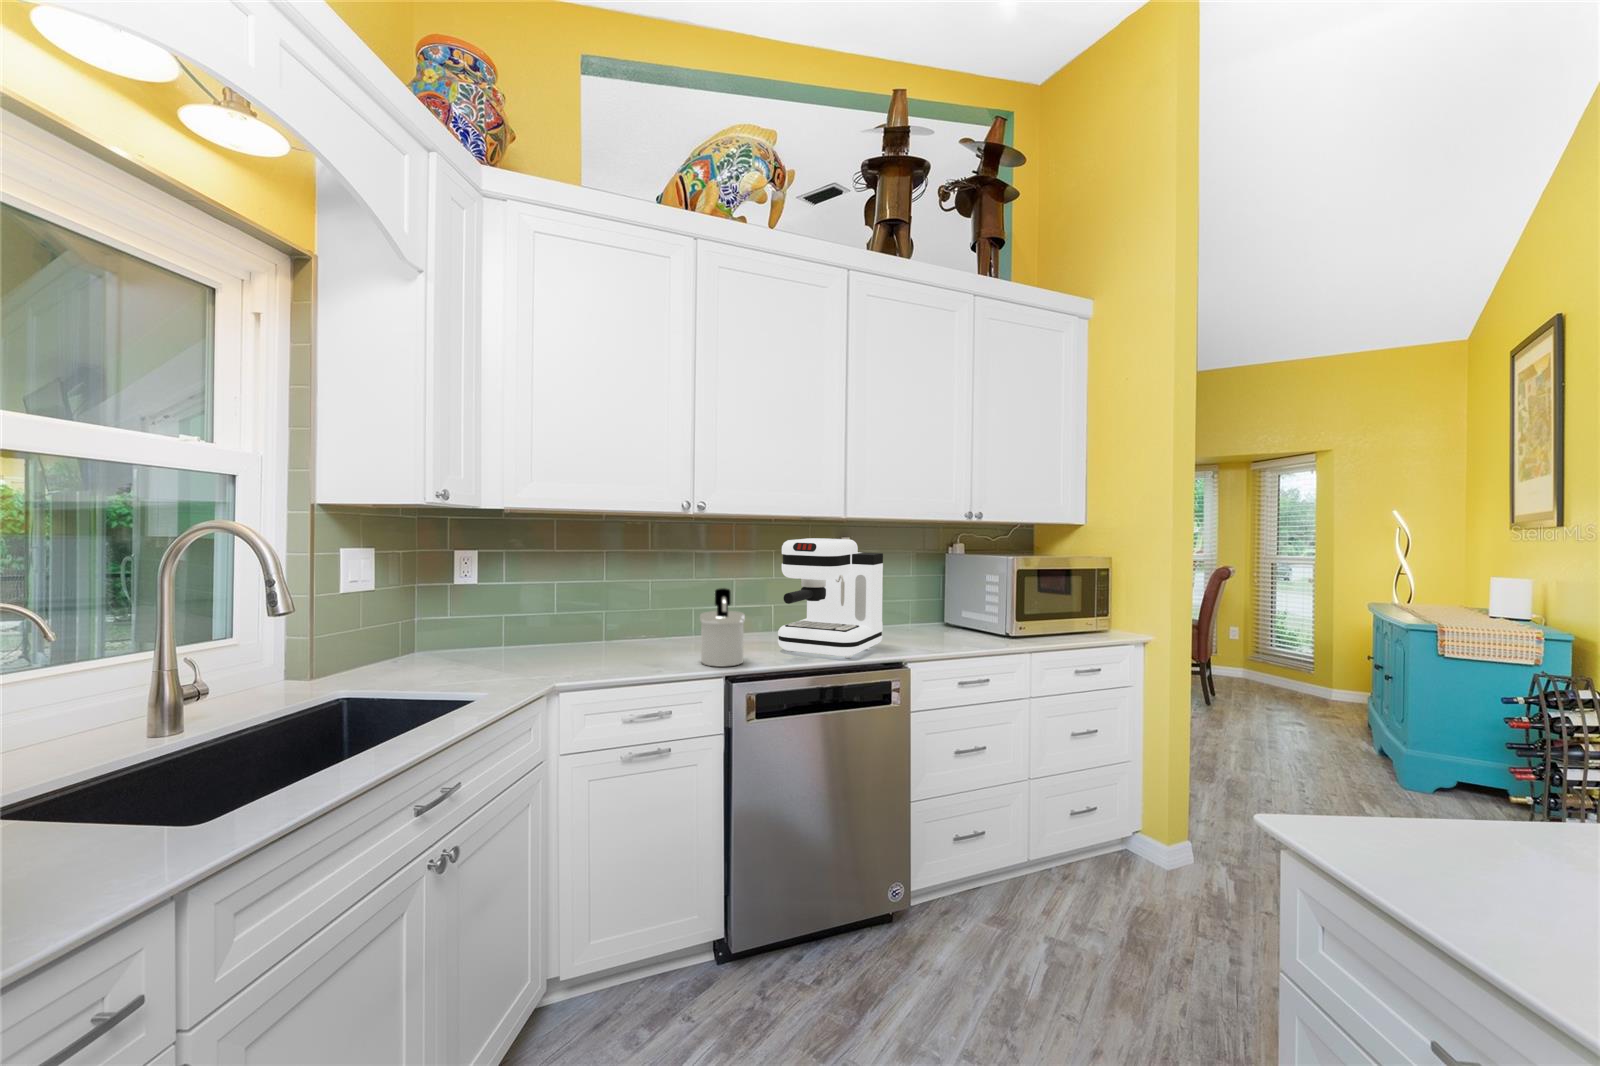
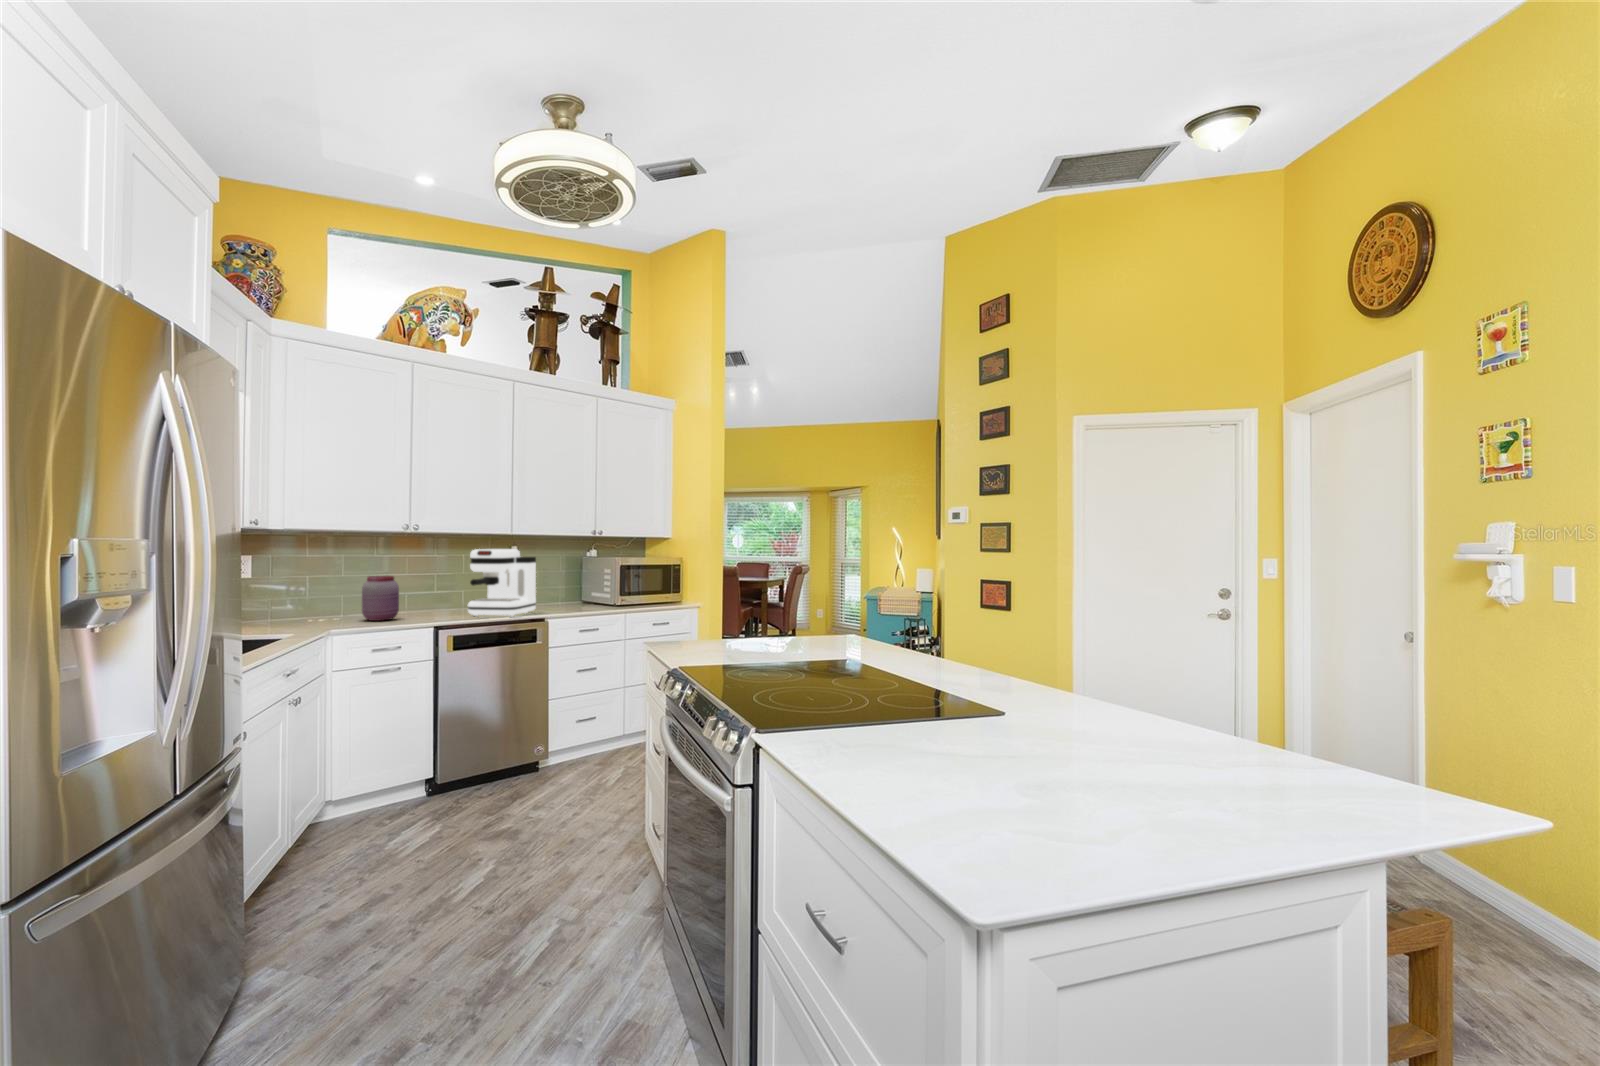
jar: none [624,581,677,656] -> present [362,576,399,621]
soap dispenser: present [700,588,745,667] -> none [415,577,445,622]

